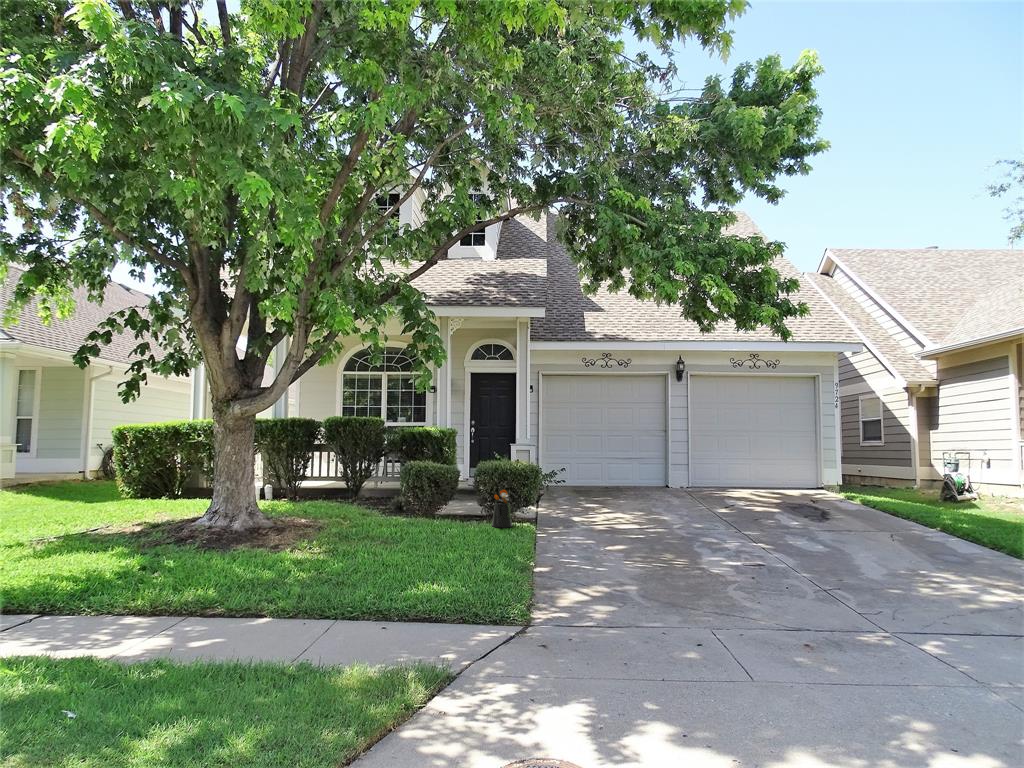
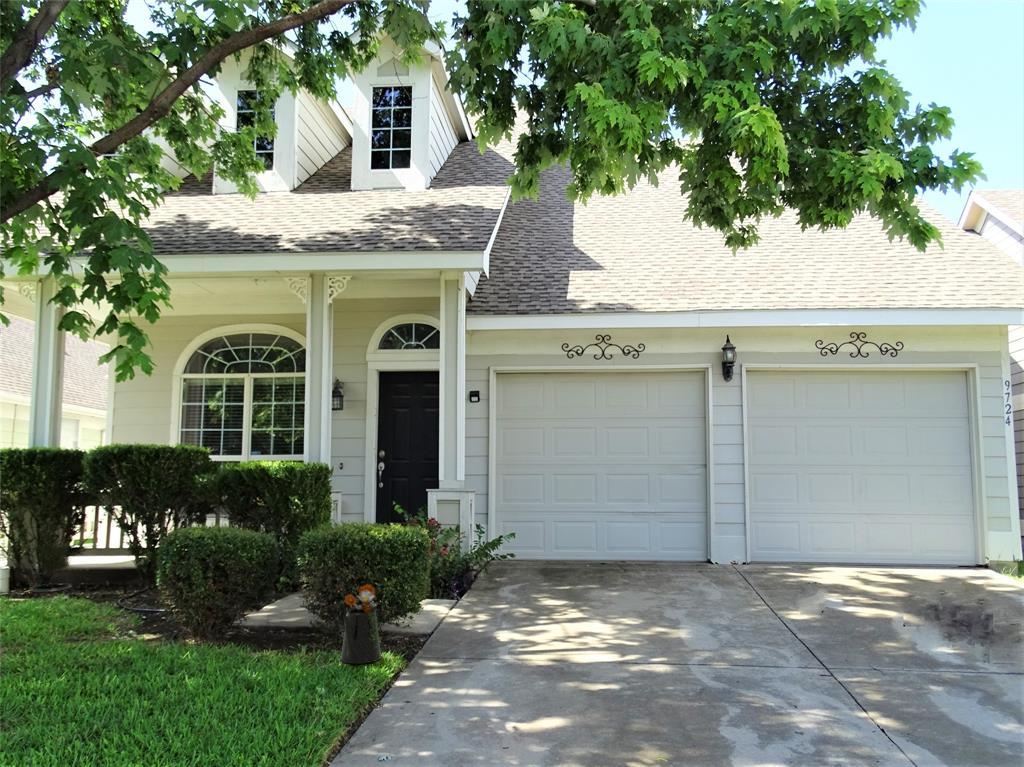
potted tree: none [288,461,310,500] -> present [30,532,71,592]

